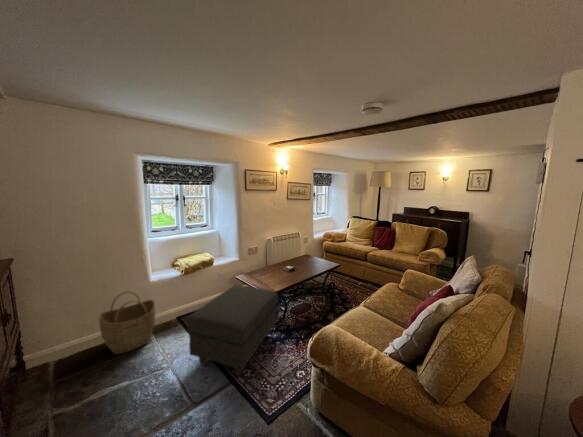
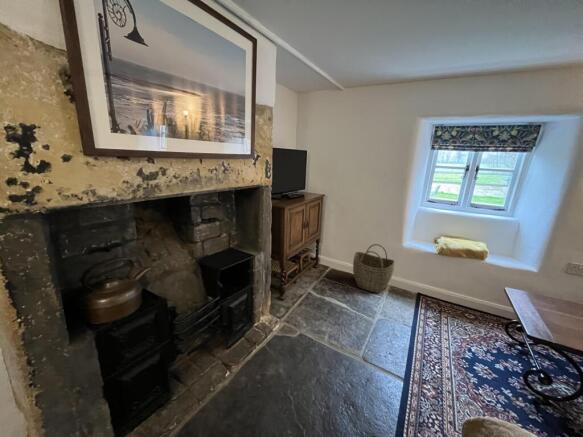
ottoman: present [186,285,278,375] -> none [389,287,556,394]

